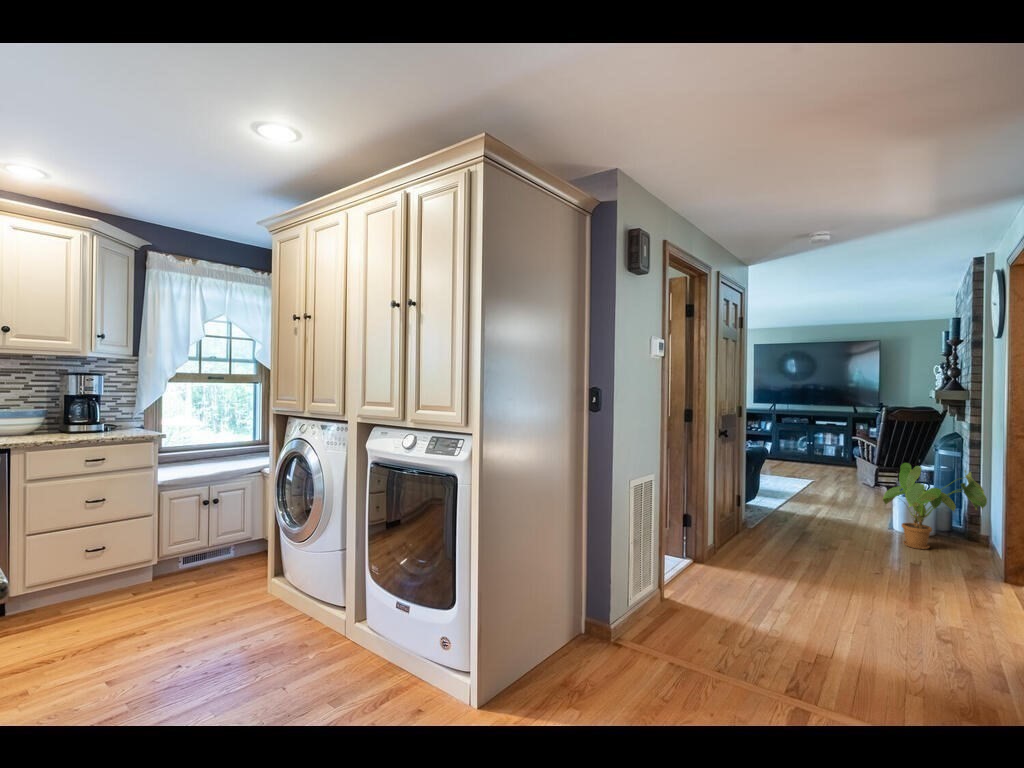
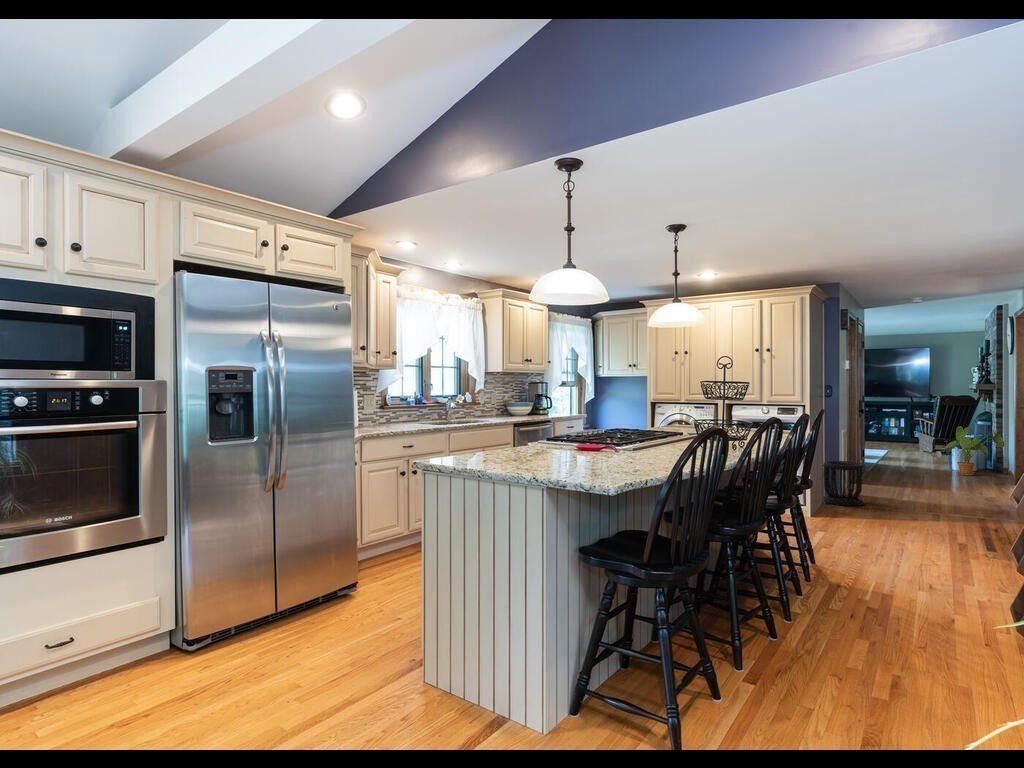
wastebasket: none [553,566,644,700] -> present [823,461,865,506]

